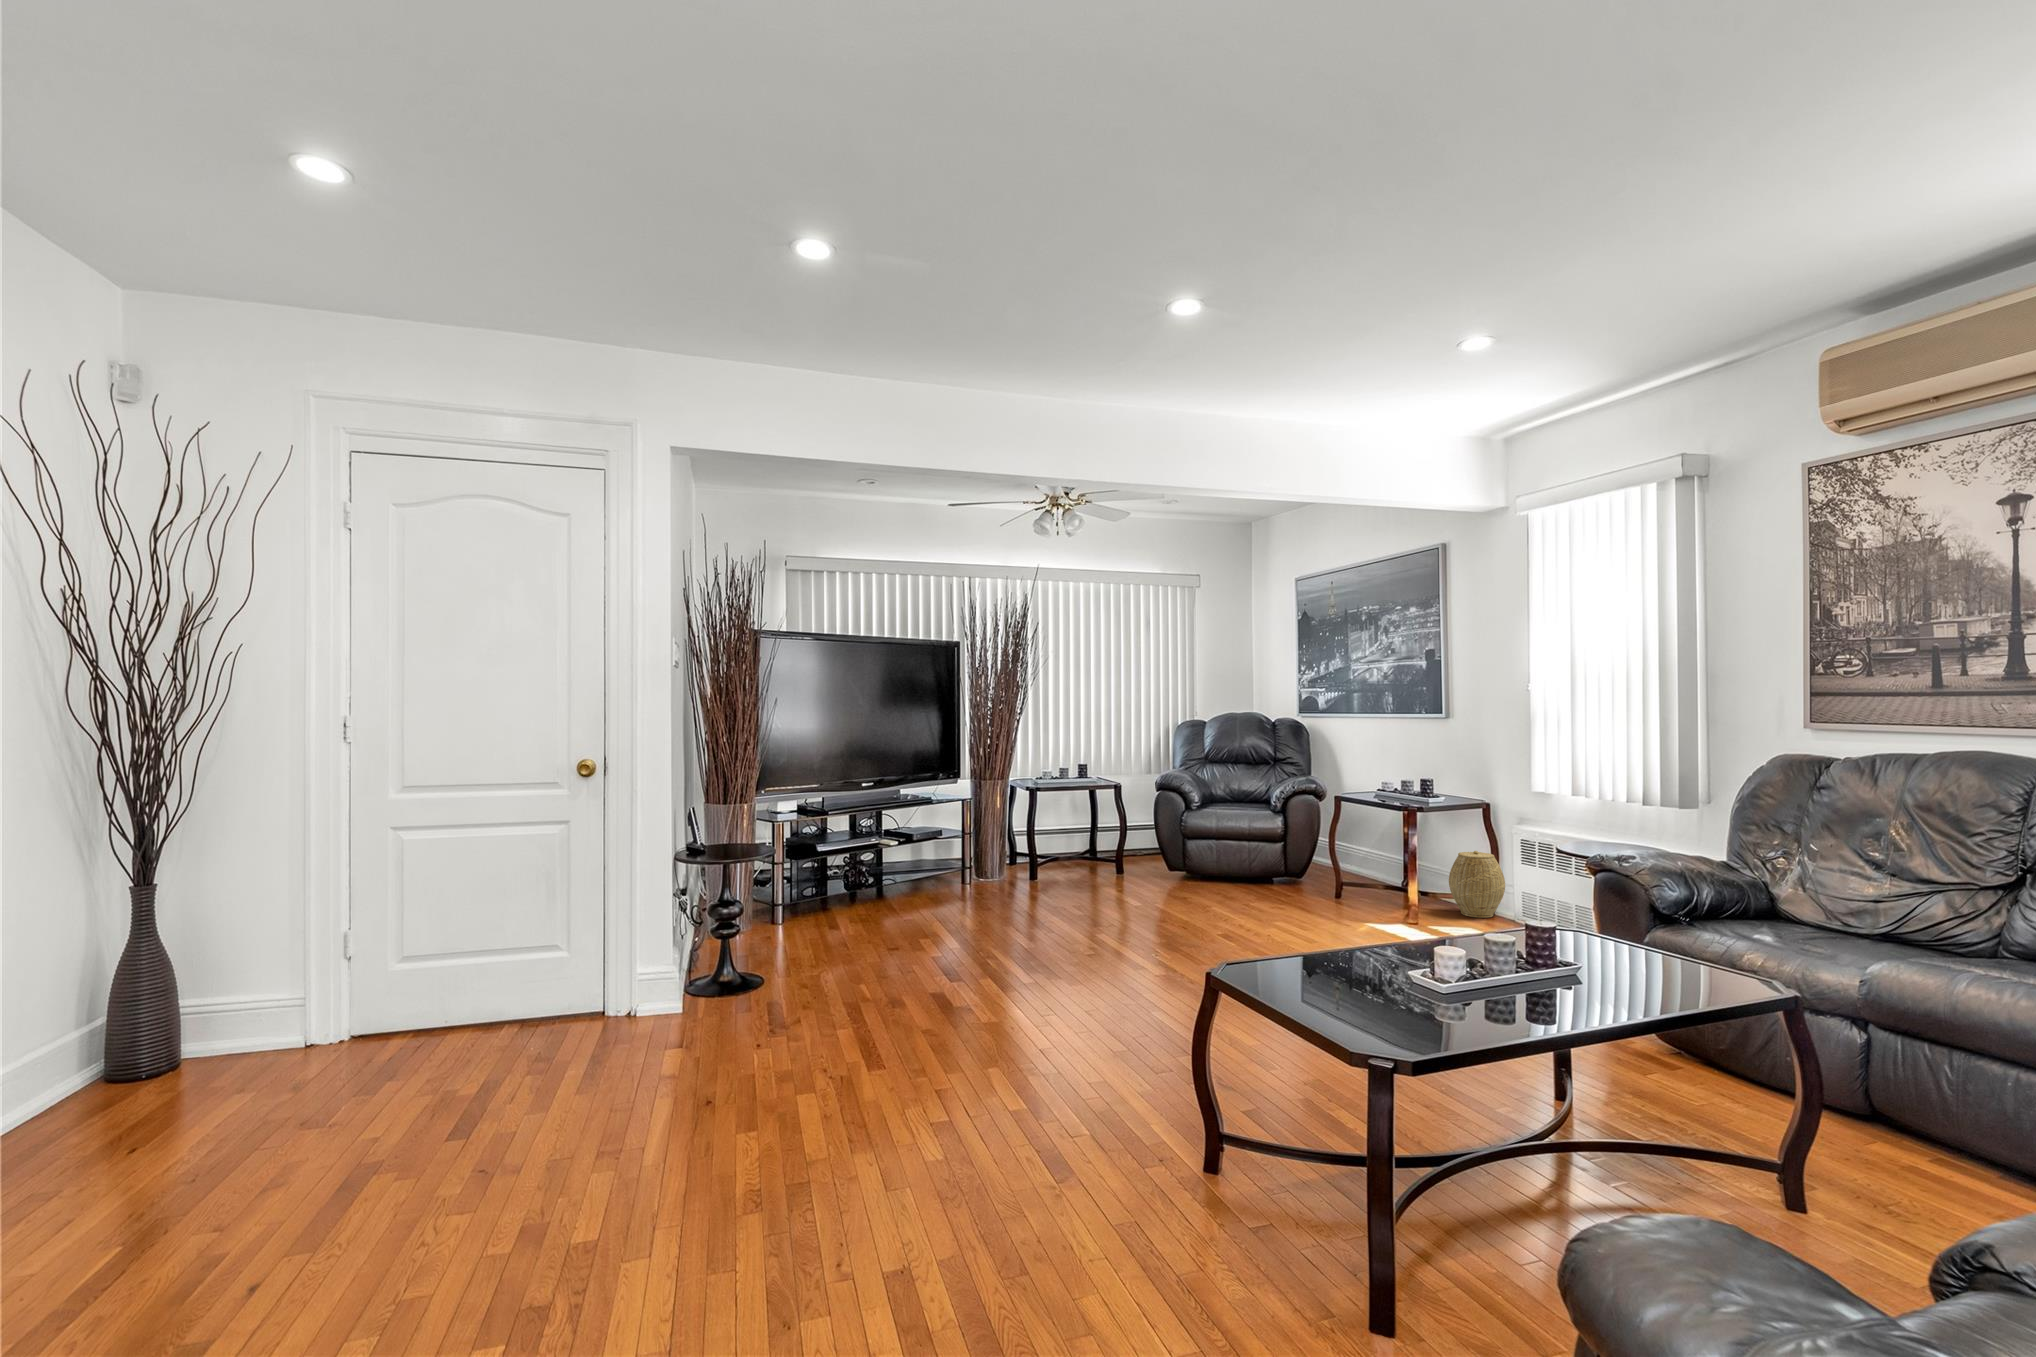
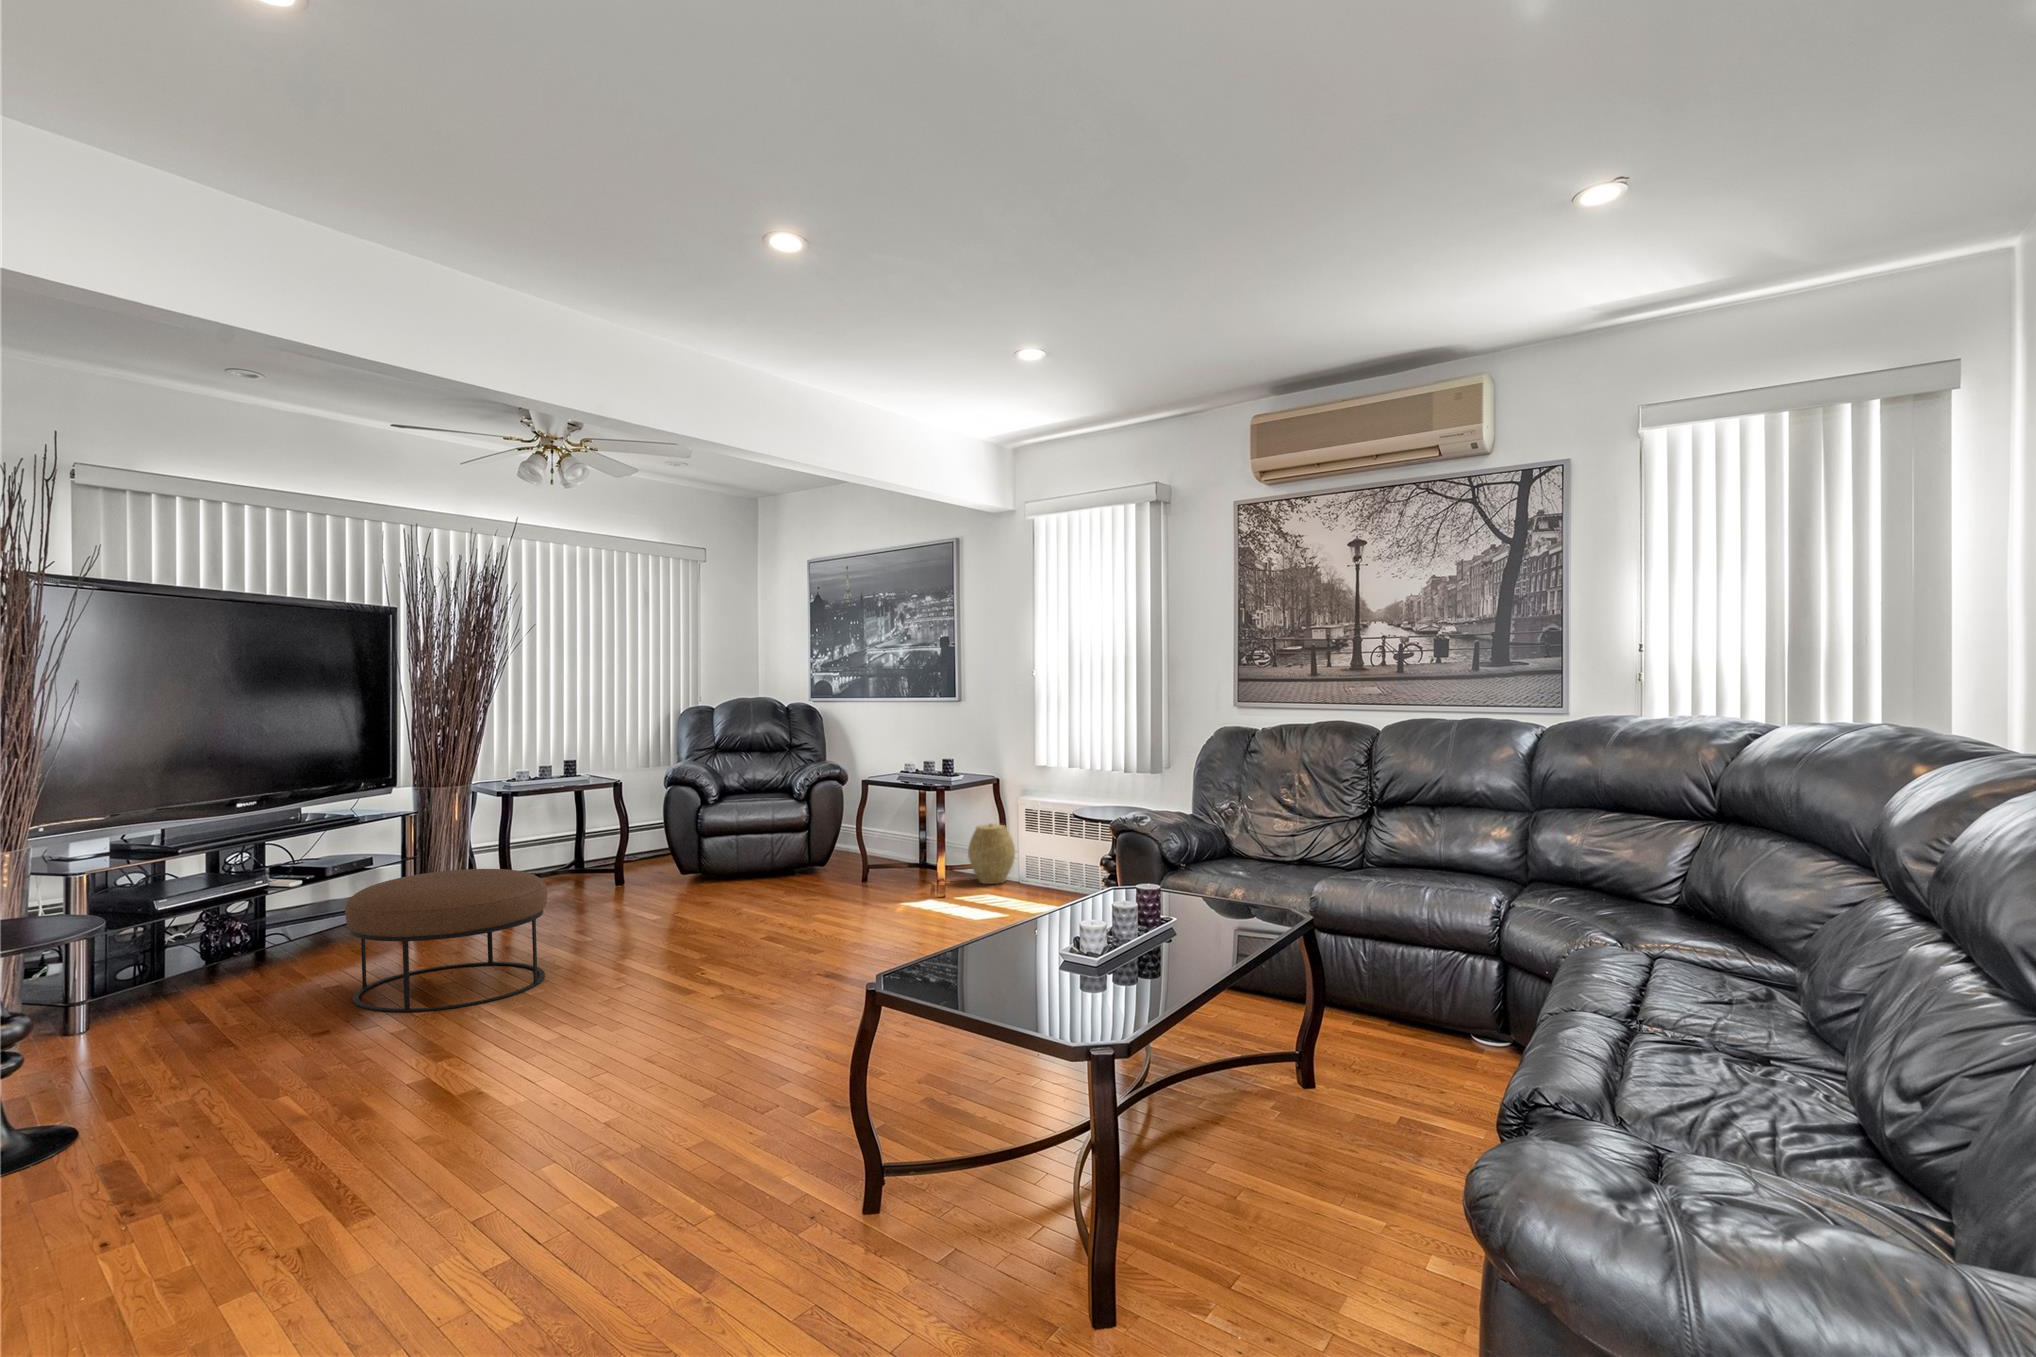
ottoman: none [839,849,1000,972] -> present [345,869,547,1012]

